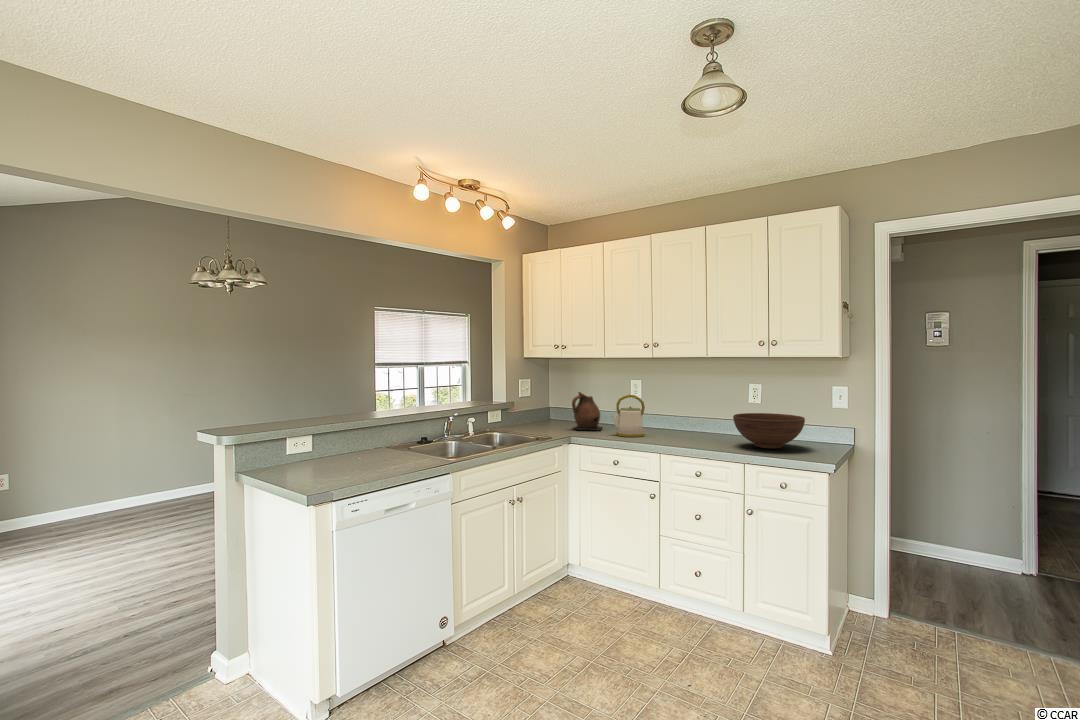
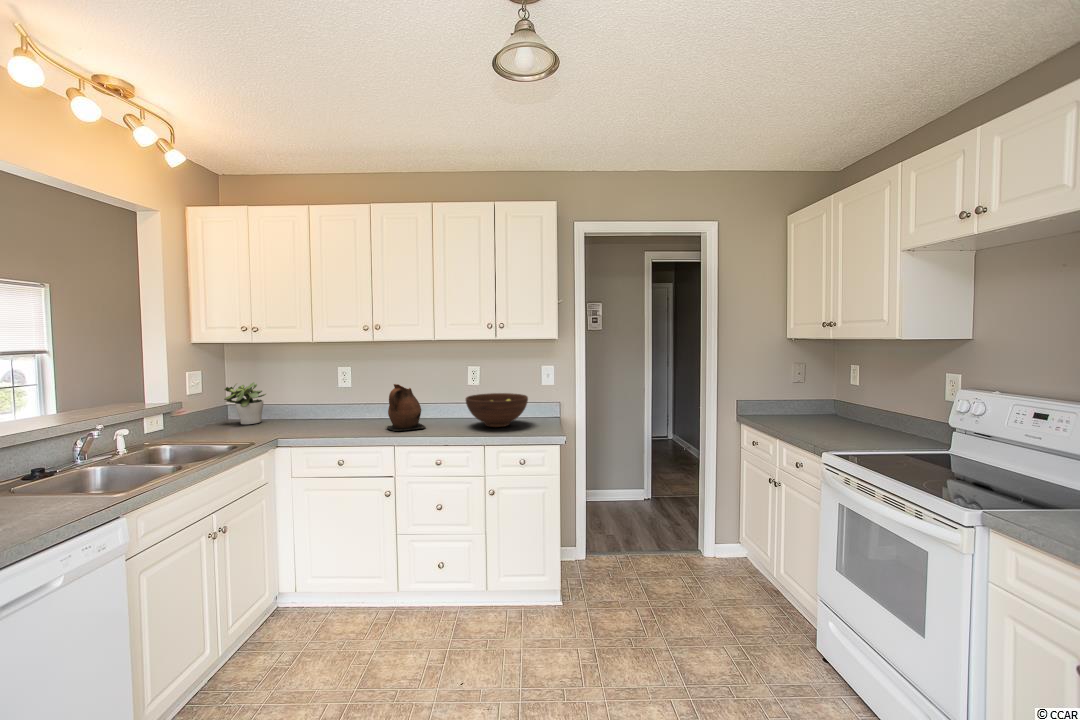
potted plant: none [543,390,572,425] -> present [224,382,266,424]
ceramic pitcher: present [572,392,602,430] -> present [387,384,425,431]
kettle: present [611,395,645,437] -> none [328,384,368,431]

